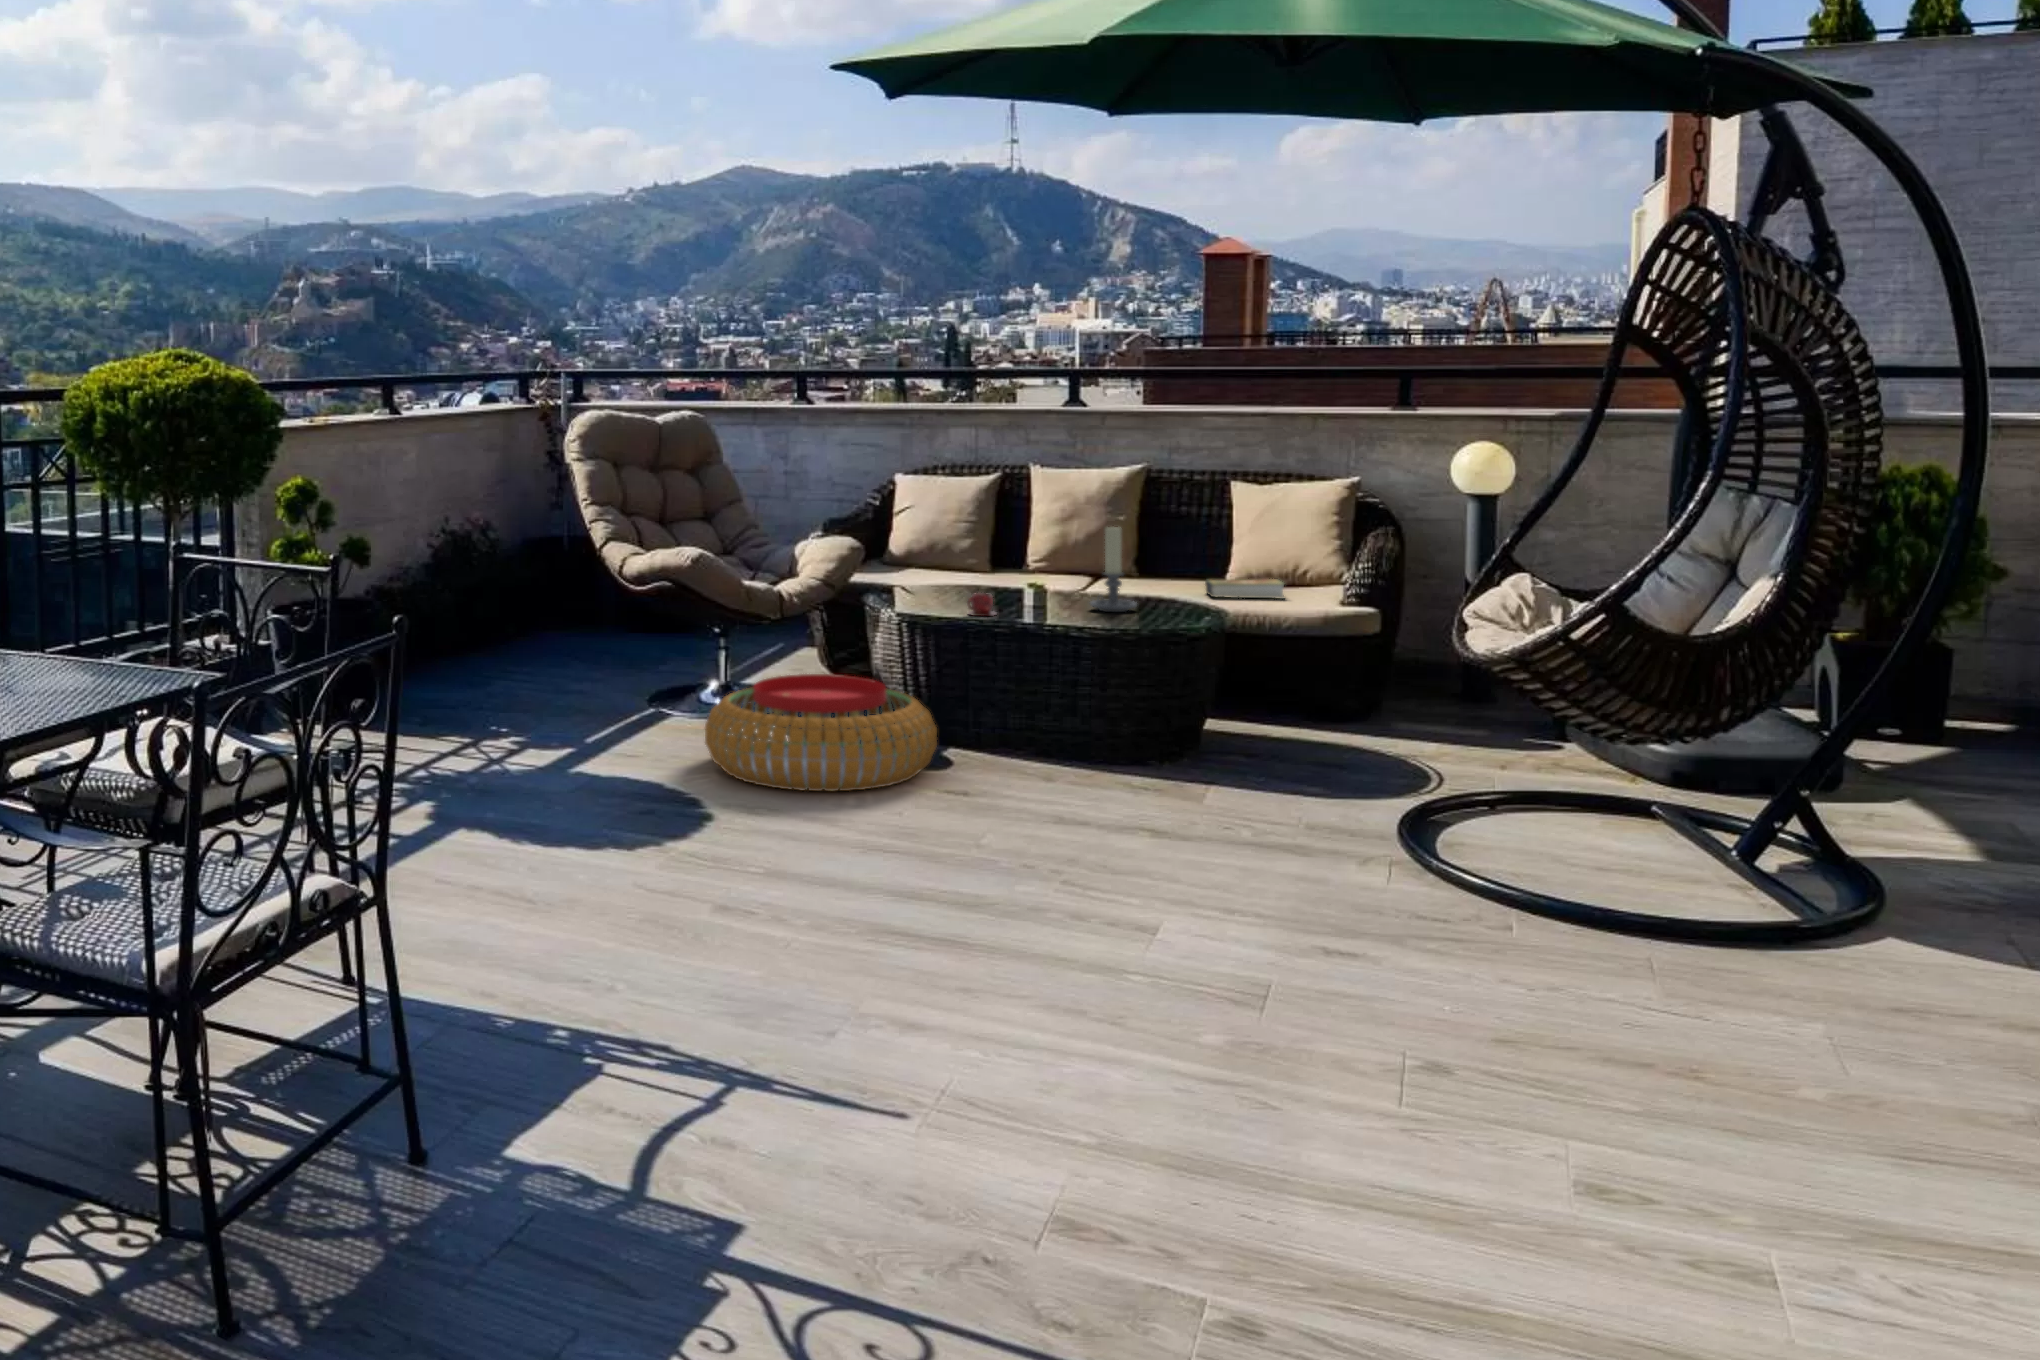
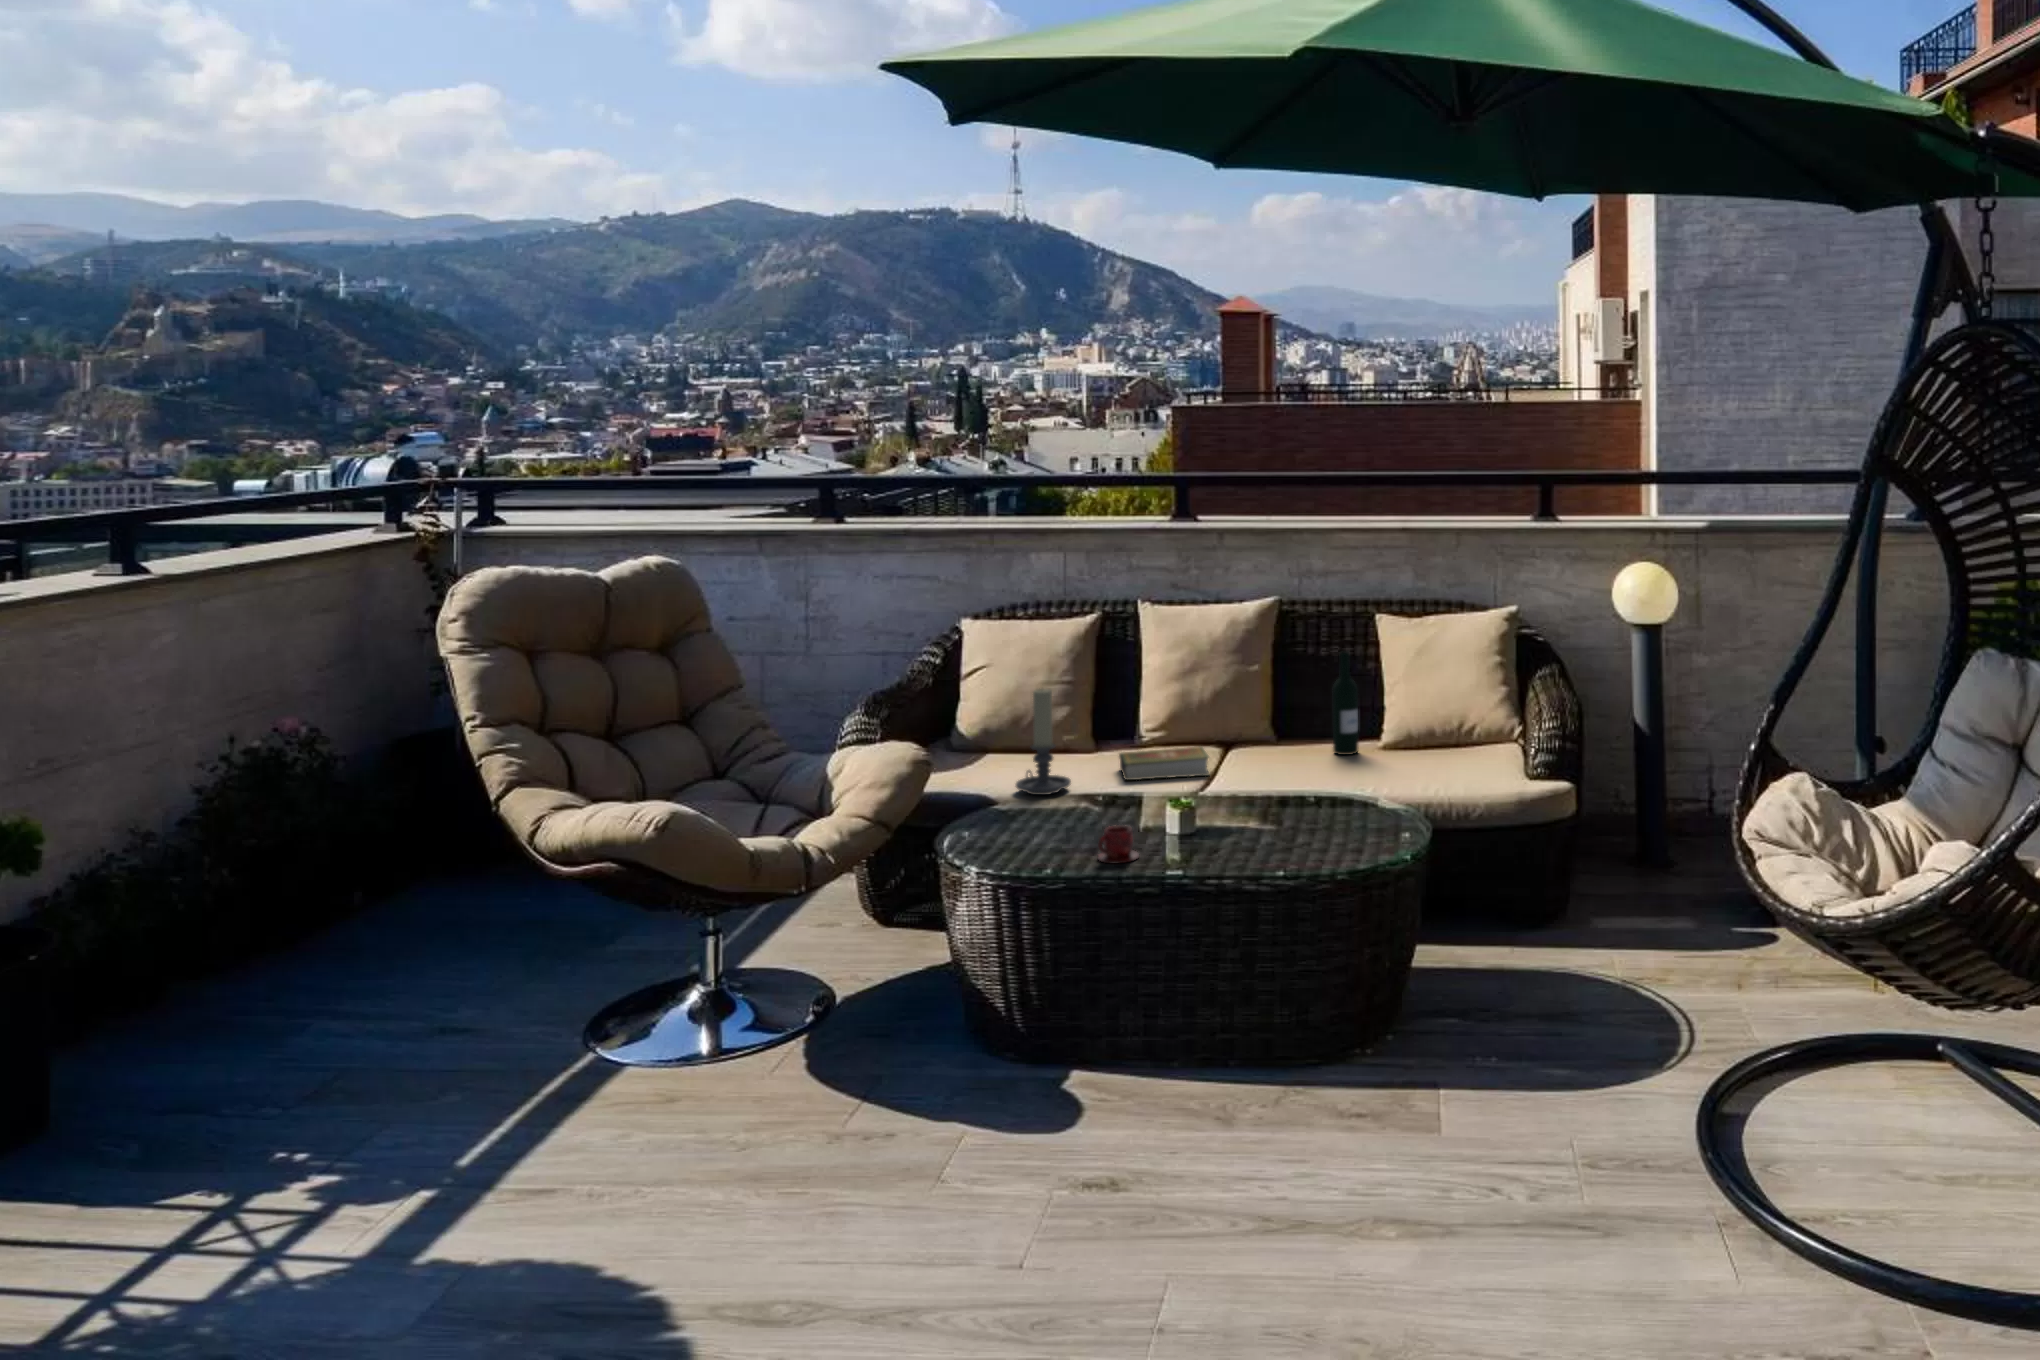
wine bottle: none [1184,505,1206,587] -> present [1333,652,1358,755]
candle holder: present [1090,527,1137,612] -> present [1016,689,1071,795]
book: present [1205,579,1284,599] -> present [1119,747,1209,780]
pouf: present [705,674,937,791] -> none [687,998,1077,1263]

